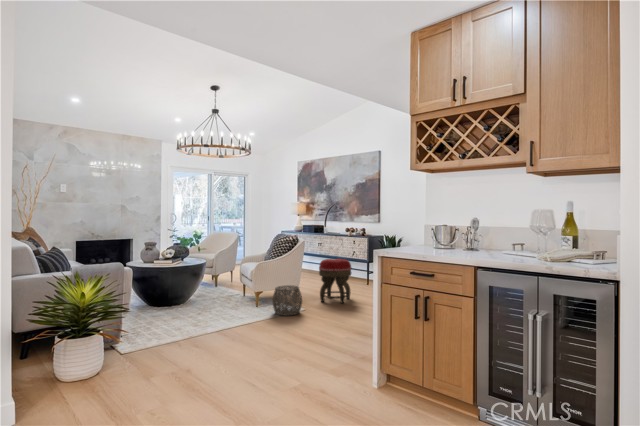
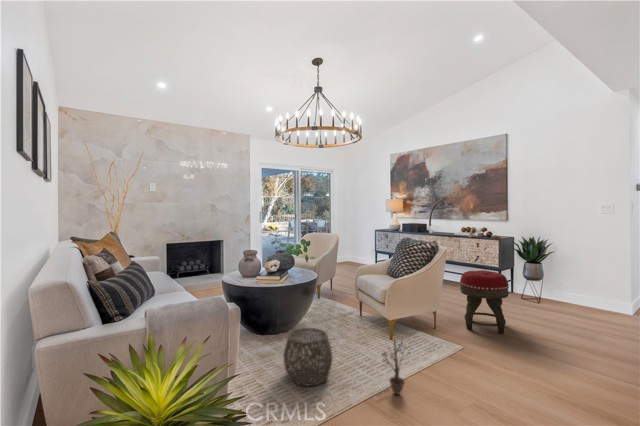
woven basket: present [272,285,302,315] -> present [284,328,332,386]
decorative plant: none [225,293,250,328] -> present [382,342,410,394]

